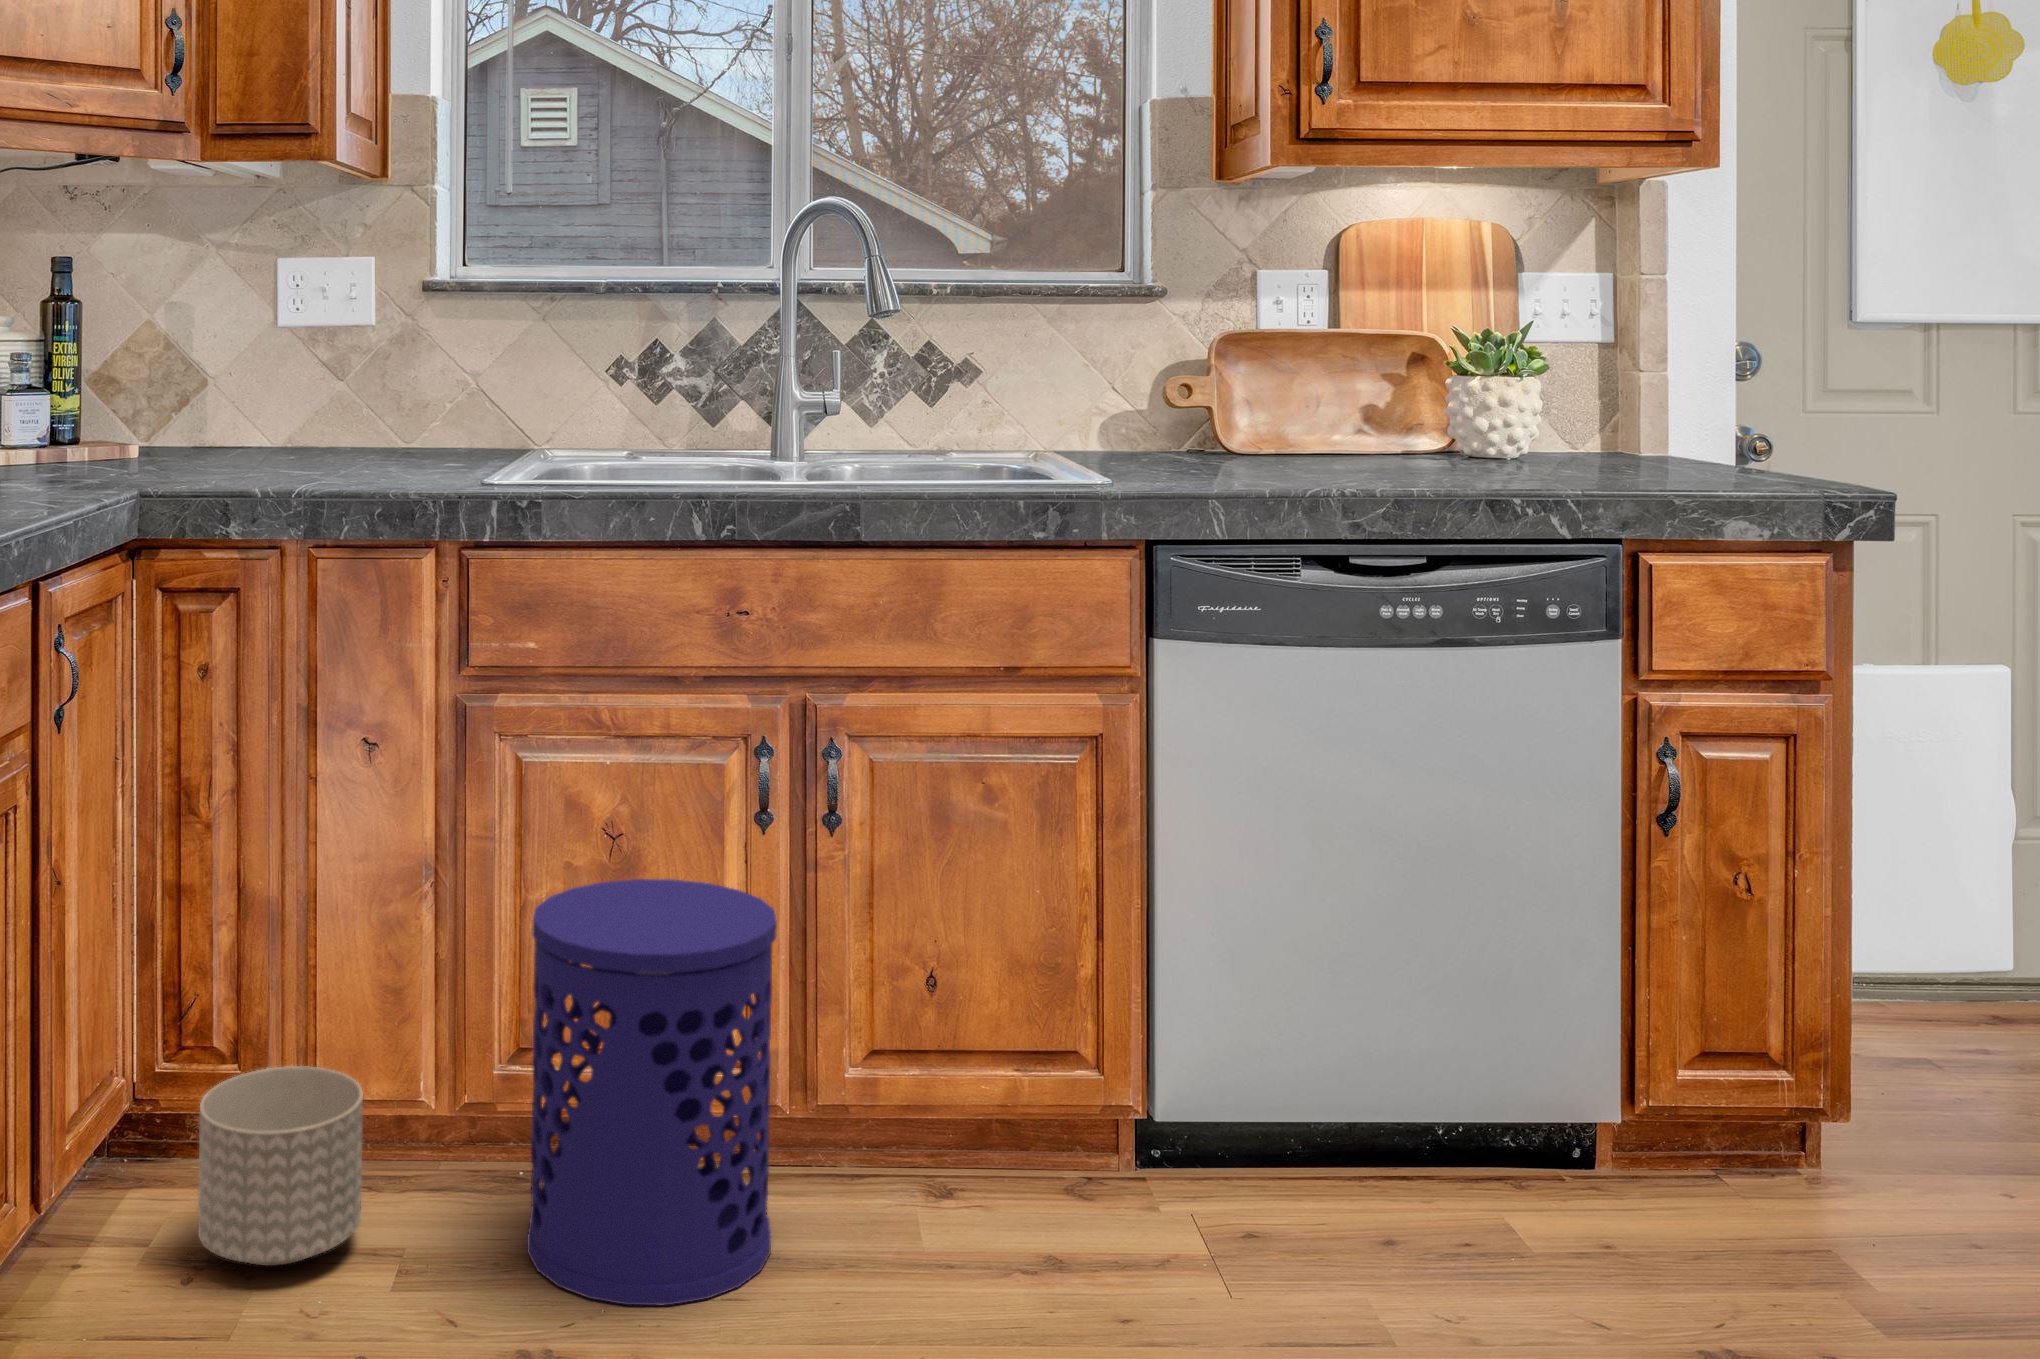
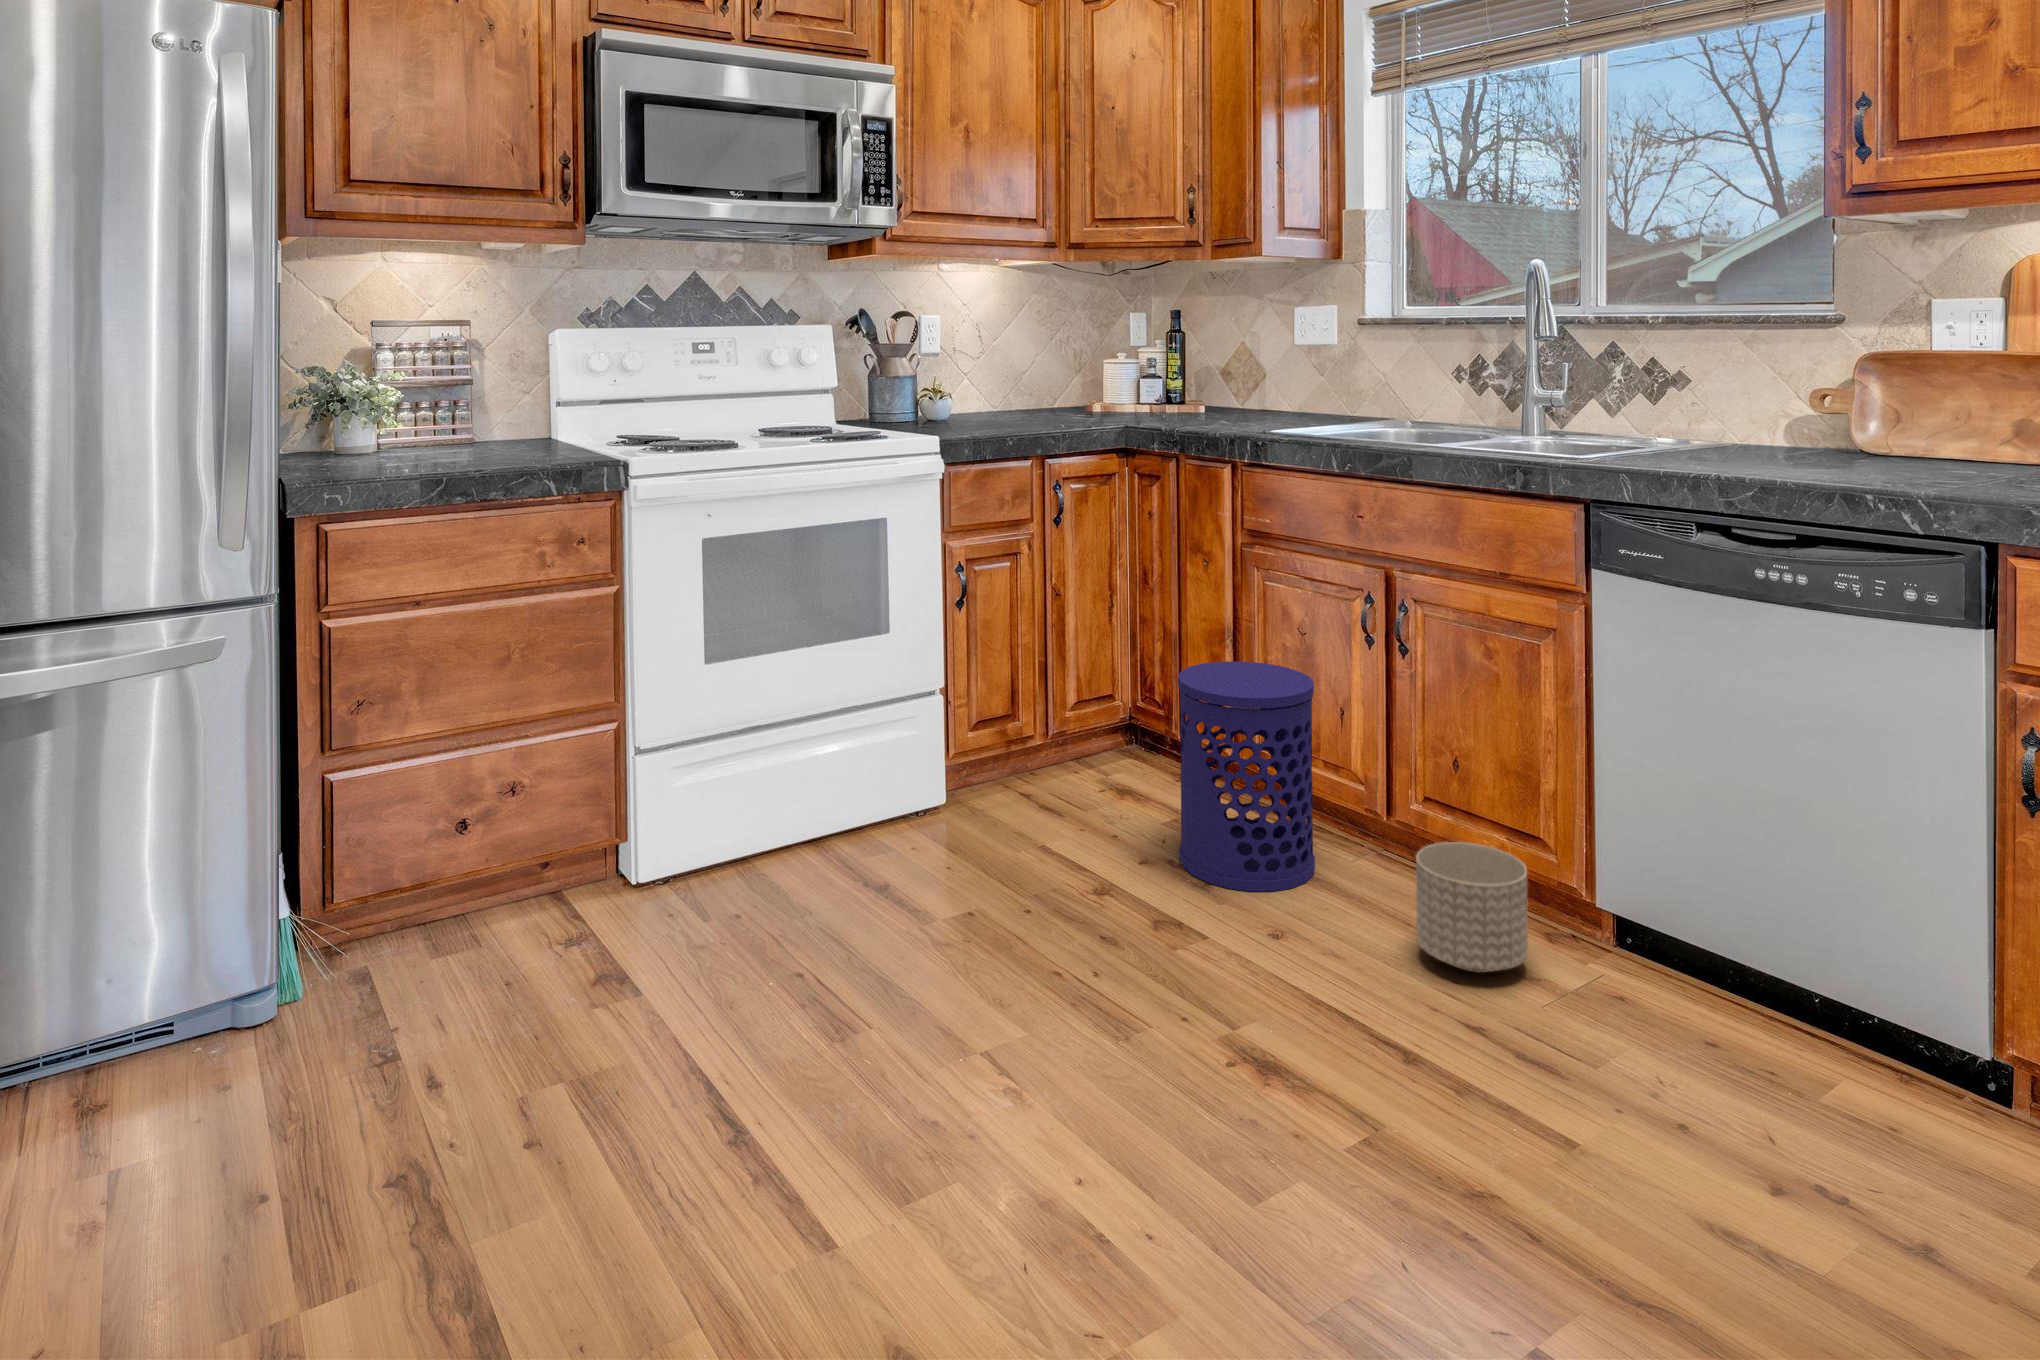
planter: present [198,1066,363,1266] -> present [1416,842,1528,973]

